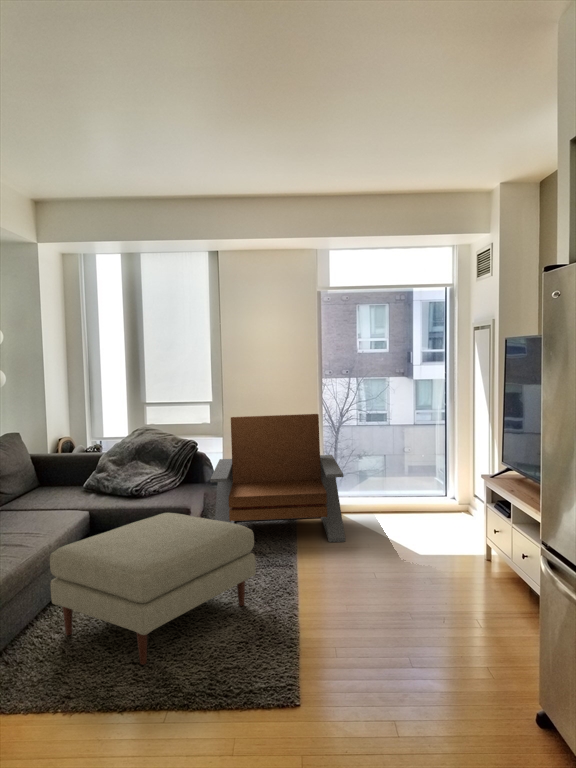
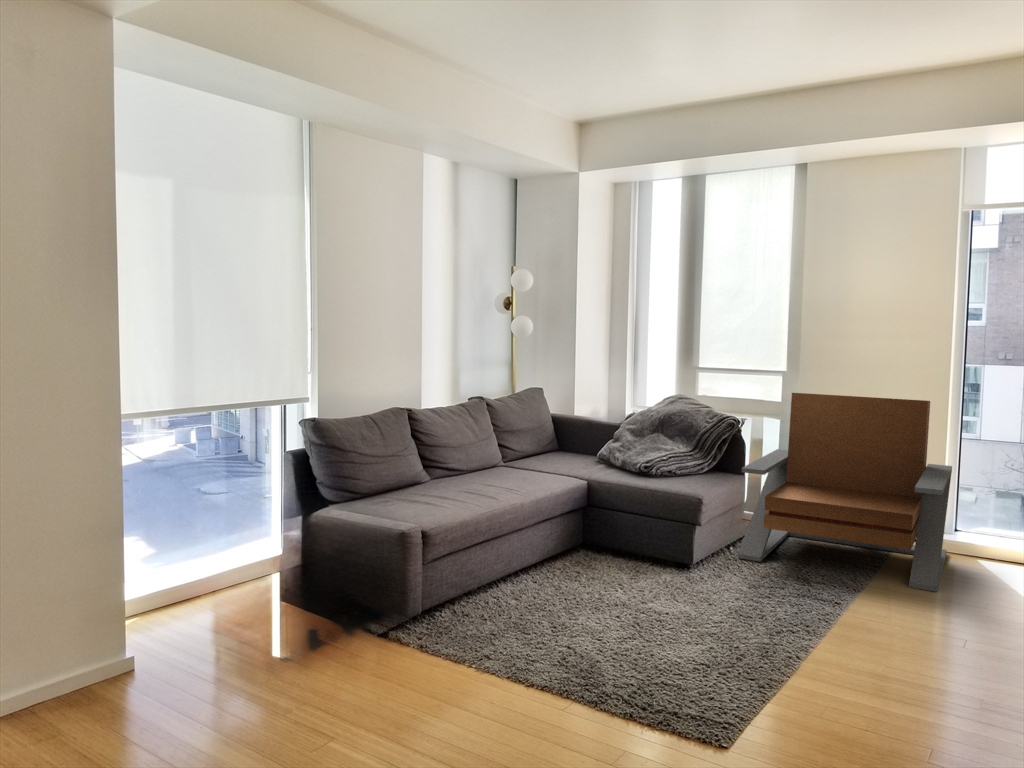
ottoman: present [50,513,256,665] -> none [510,495,754,652]

